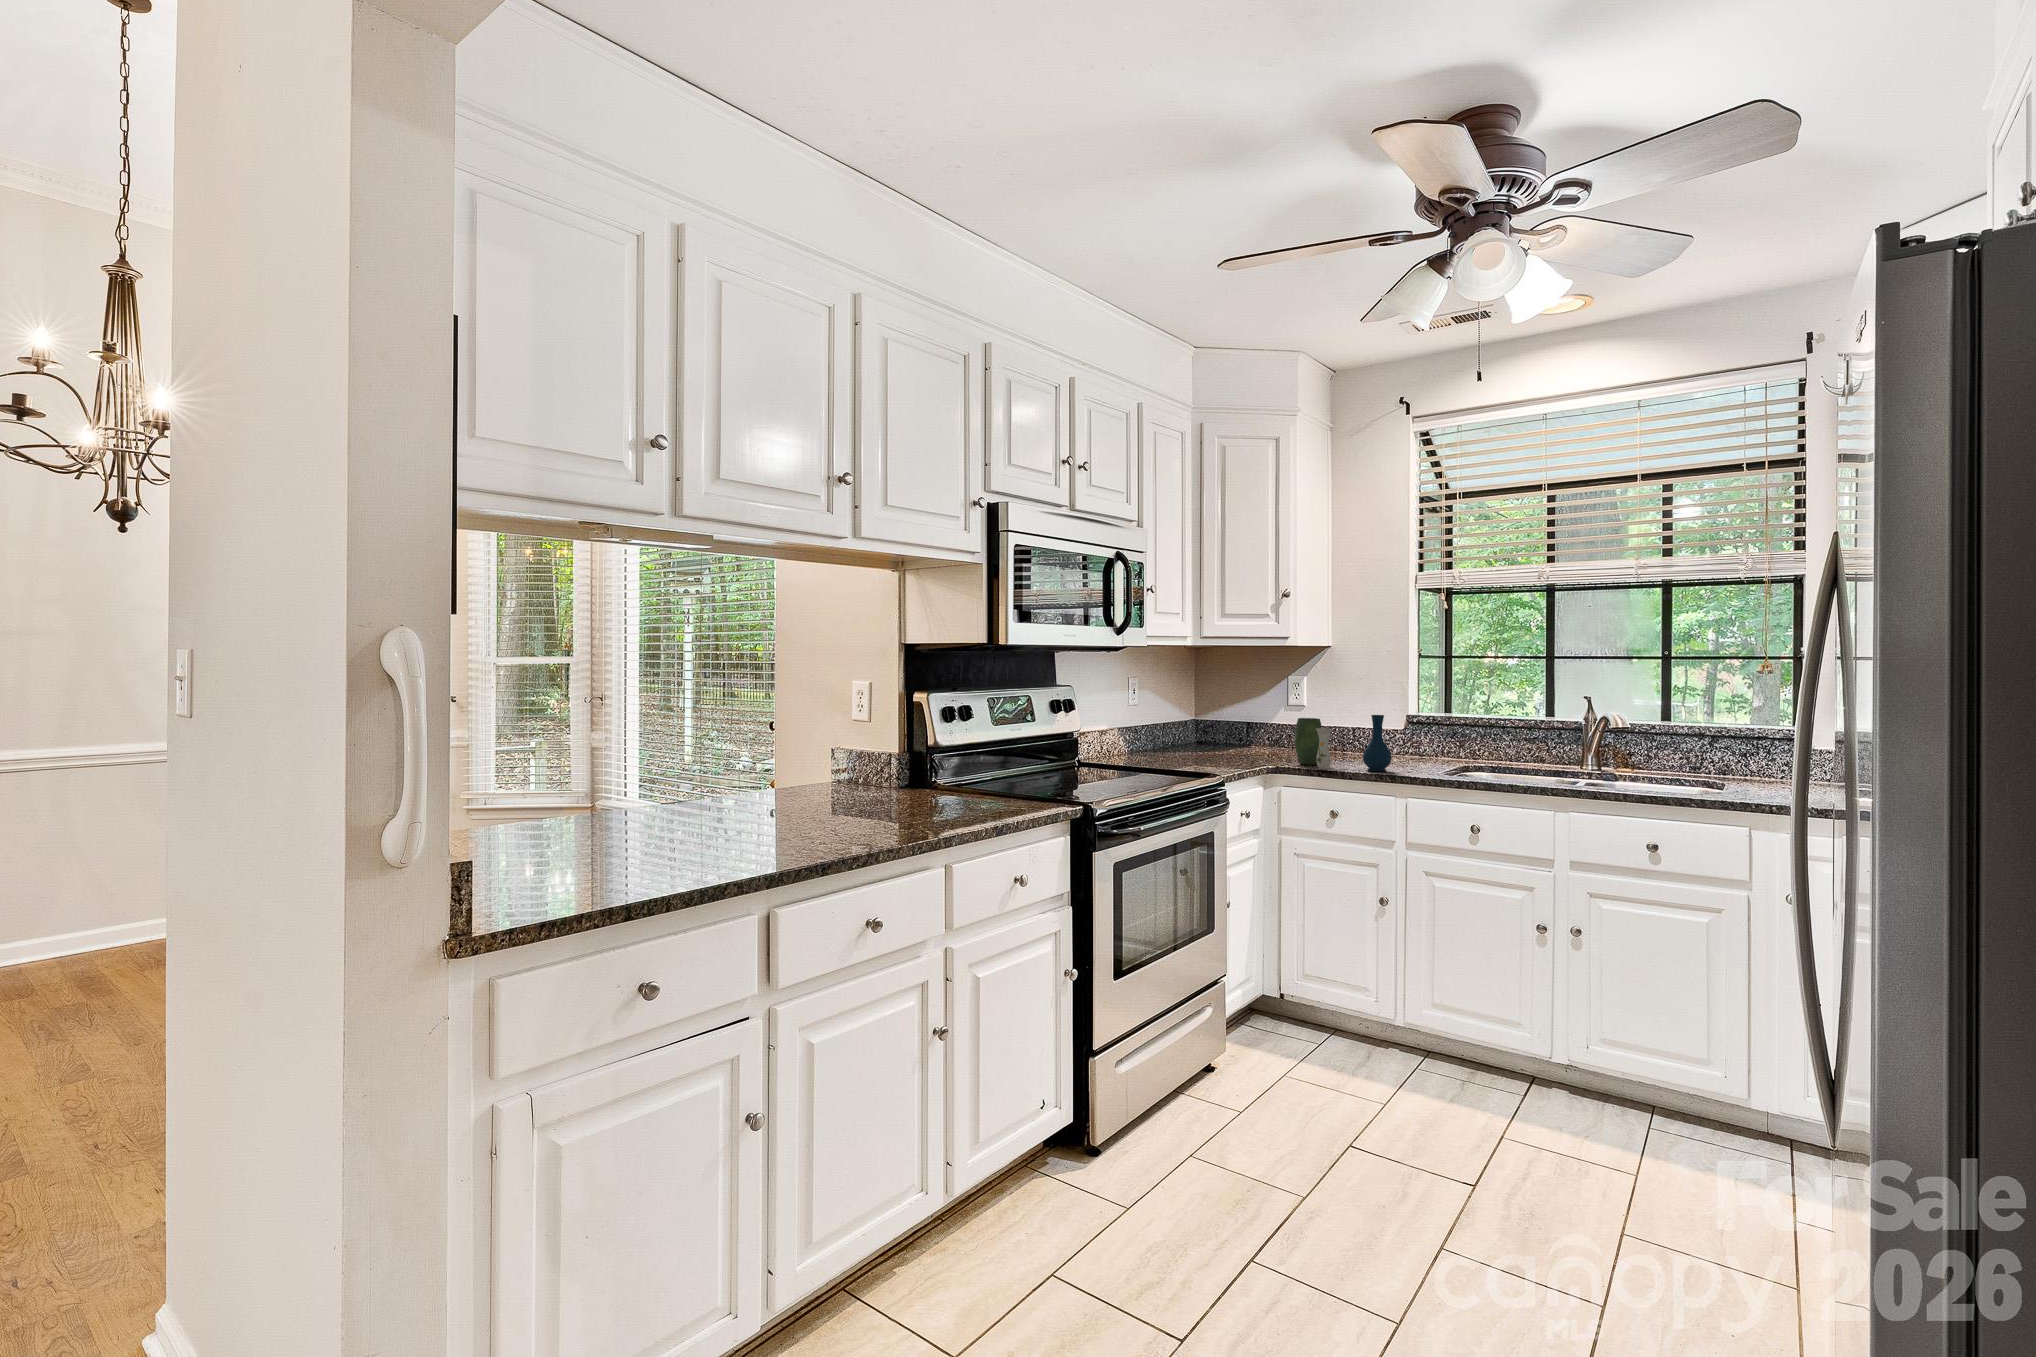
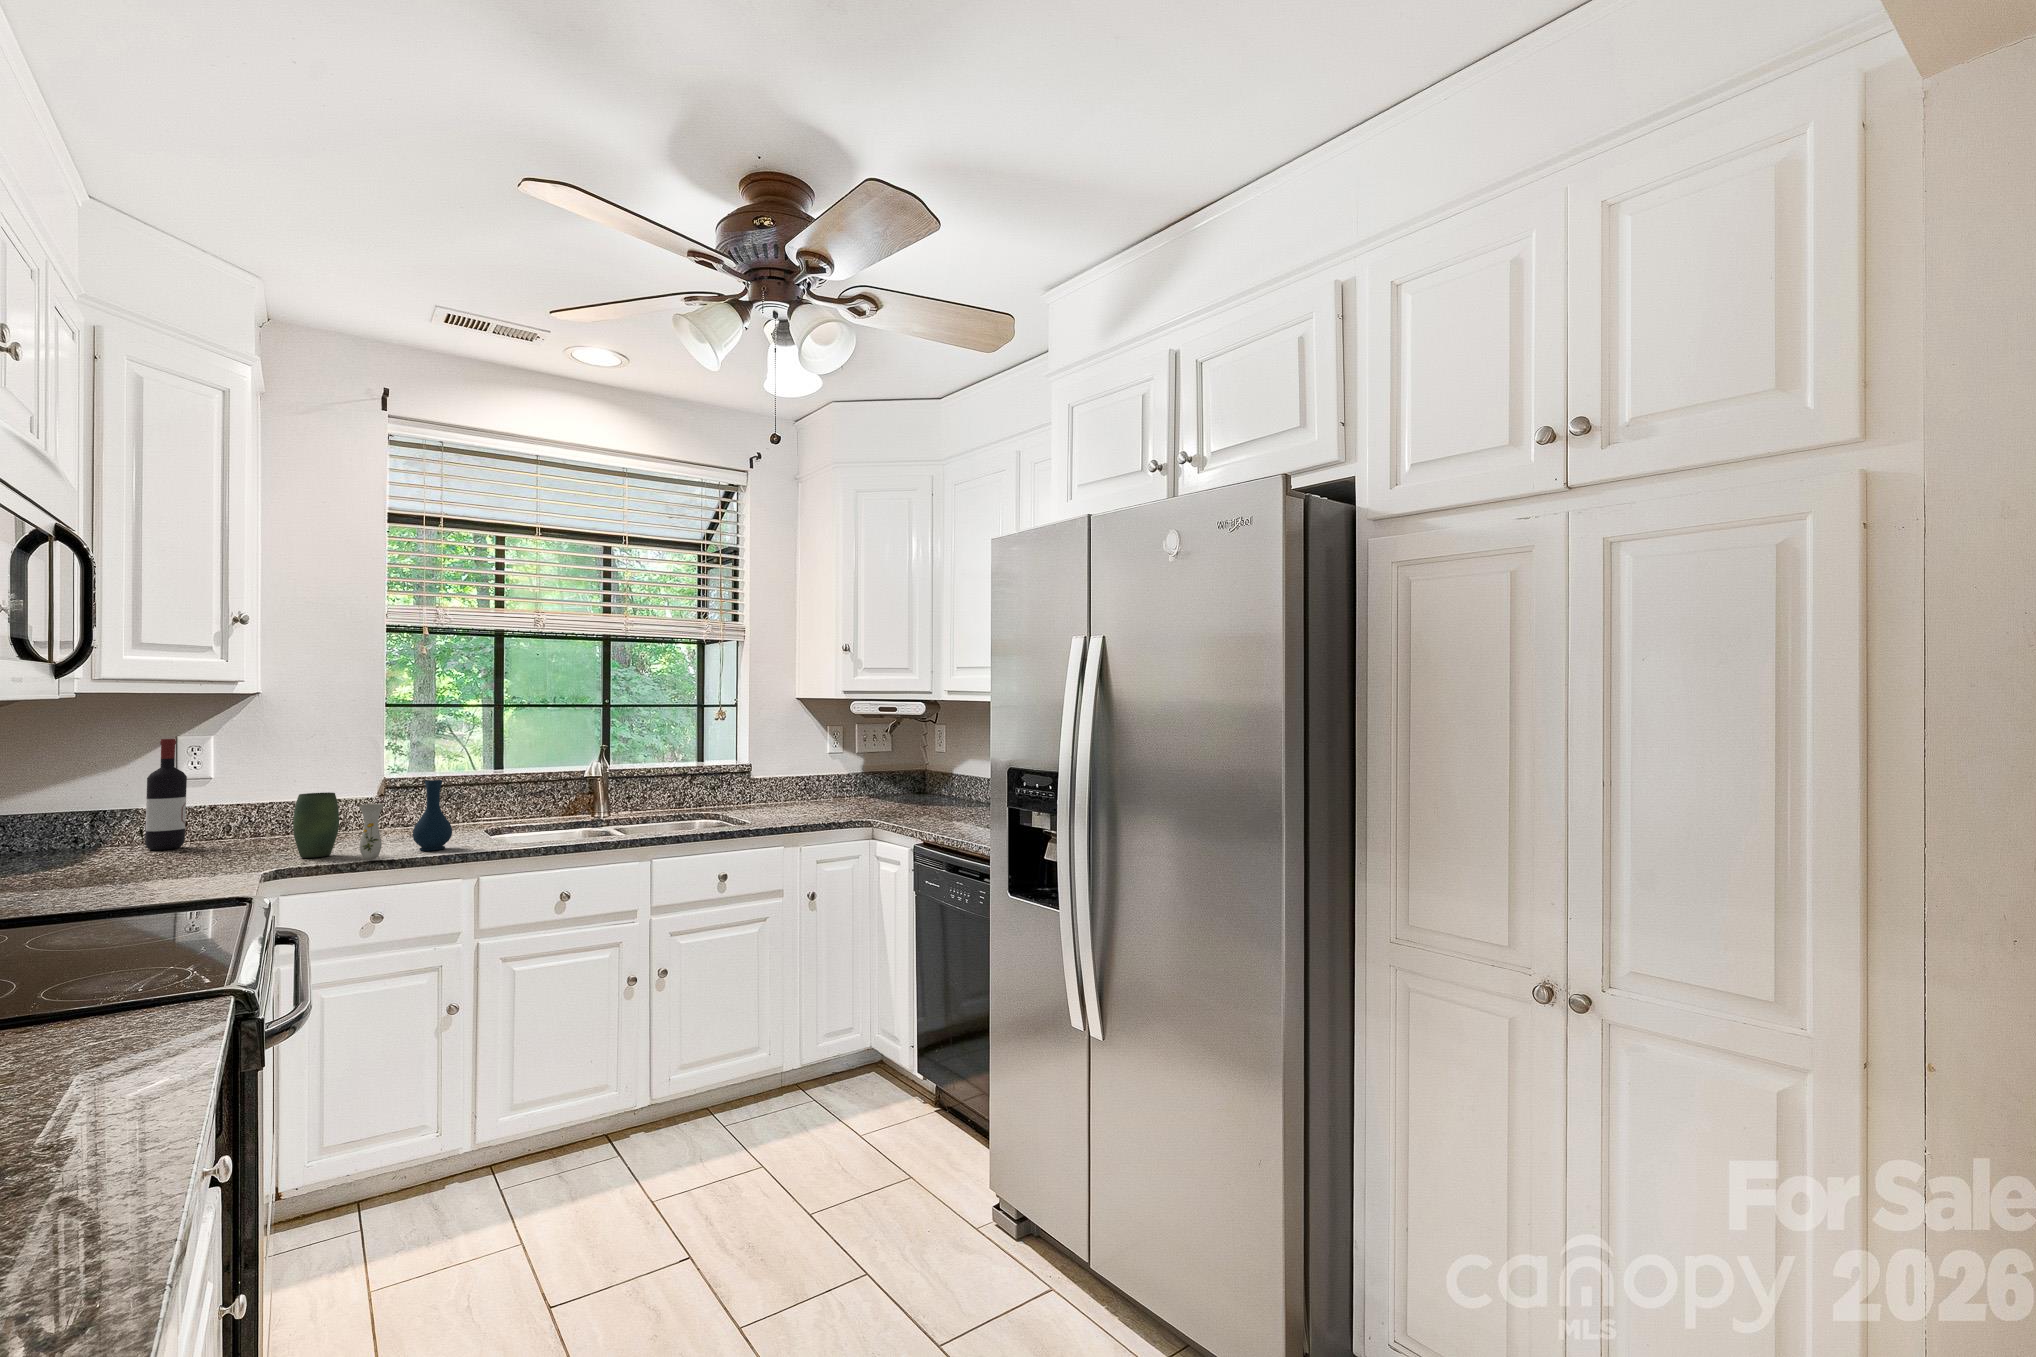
wine bottle: none [1257,677,1278,751] -> present [145,739,187,850]

